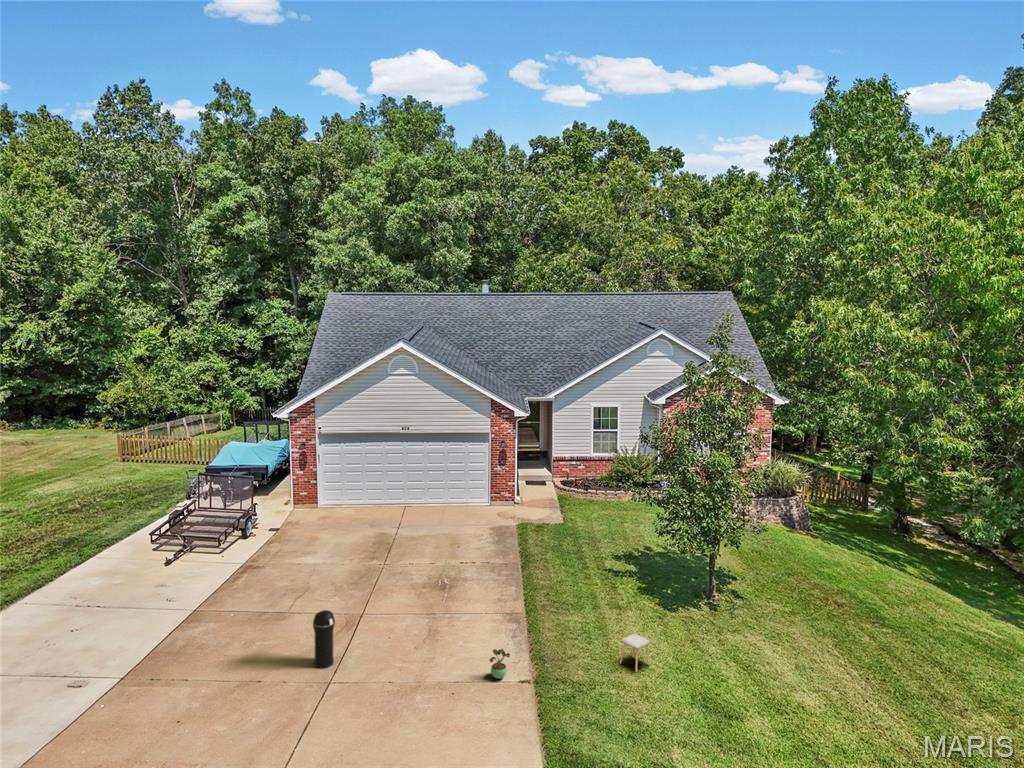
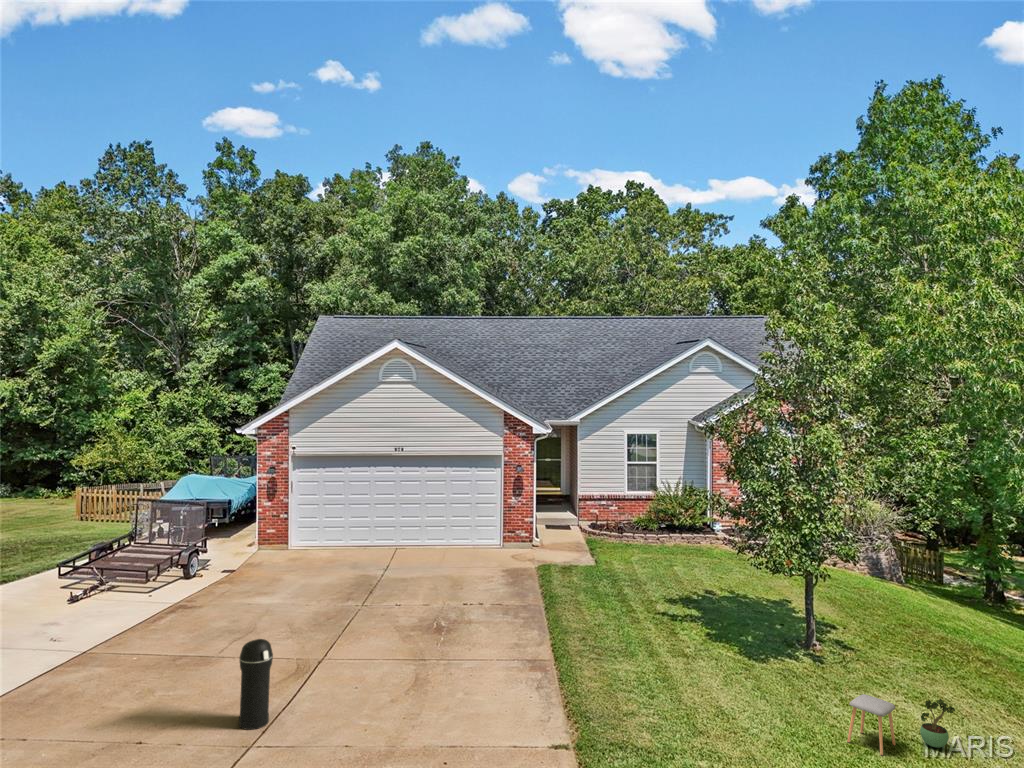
stool: present [620,634,650,672] -> present [847,694,895,756]
potted plant: present [489,649,510,679] -> present [920,699,955,748]

